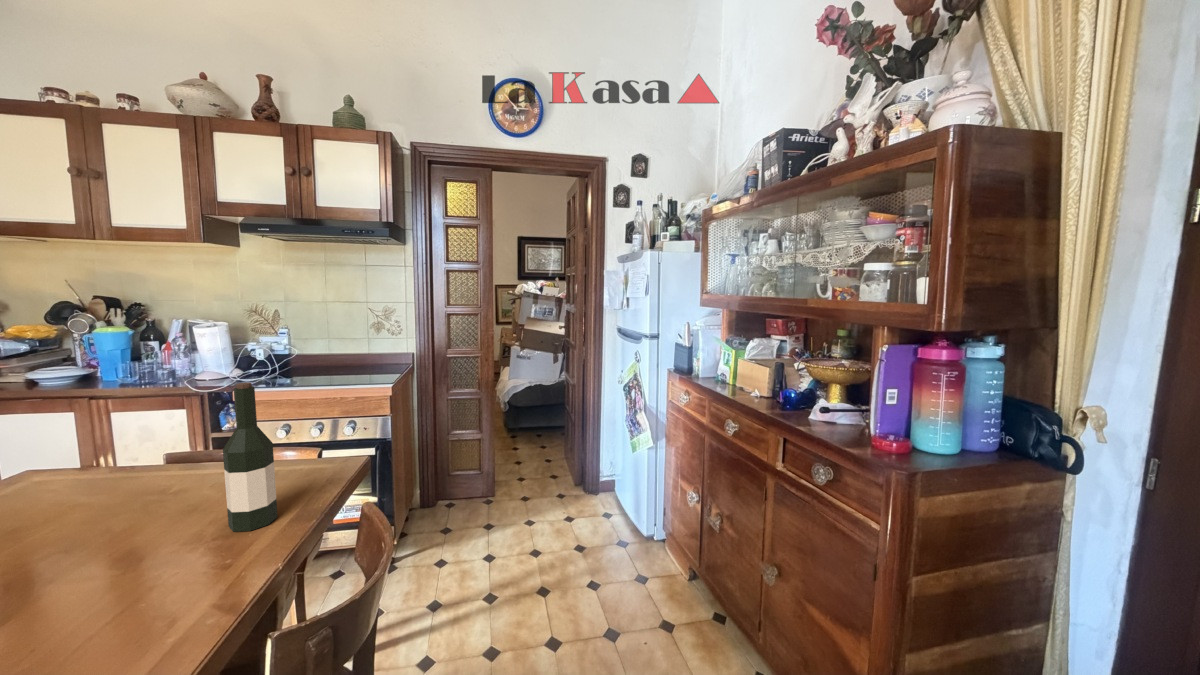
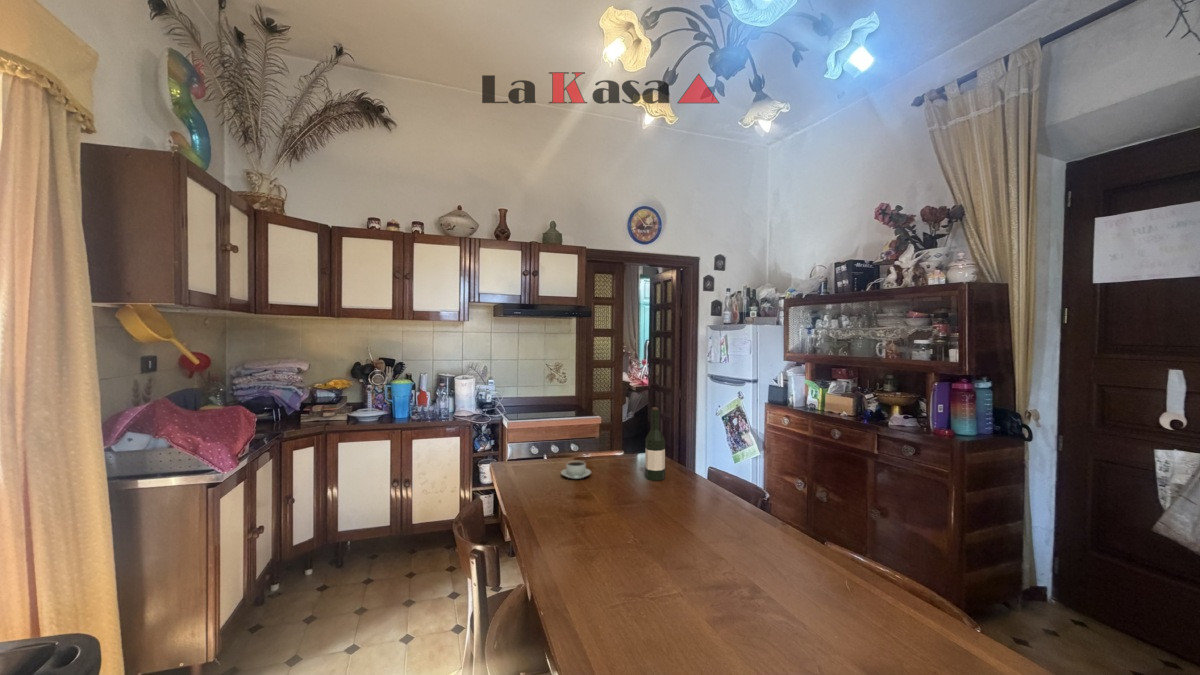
coffee cup: none [60,479,148,520] -> present [561,461,591,479]

